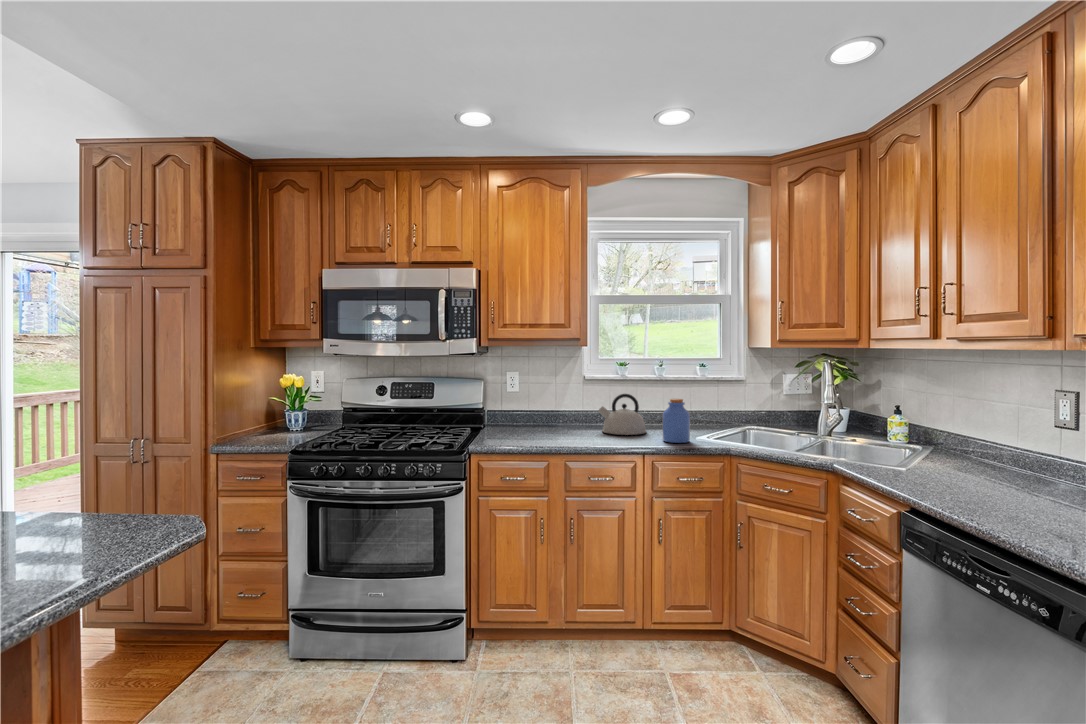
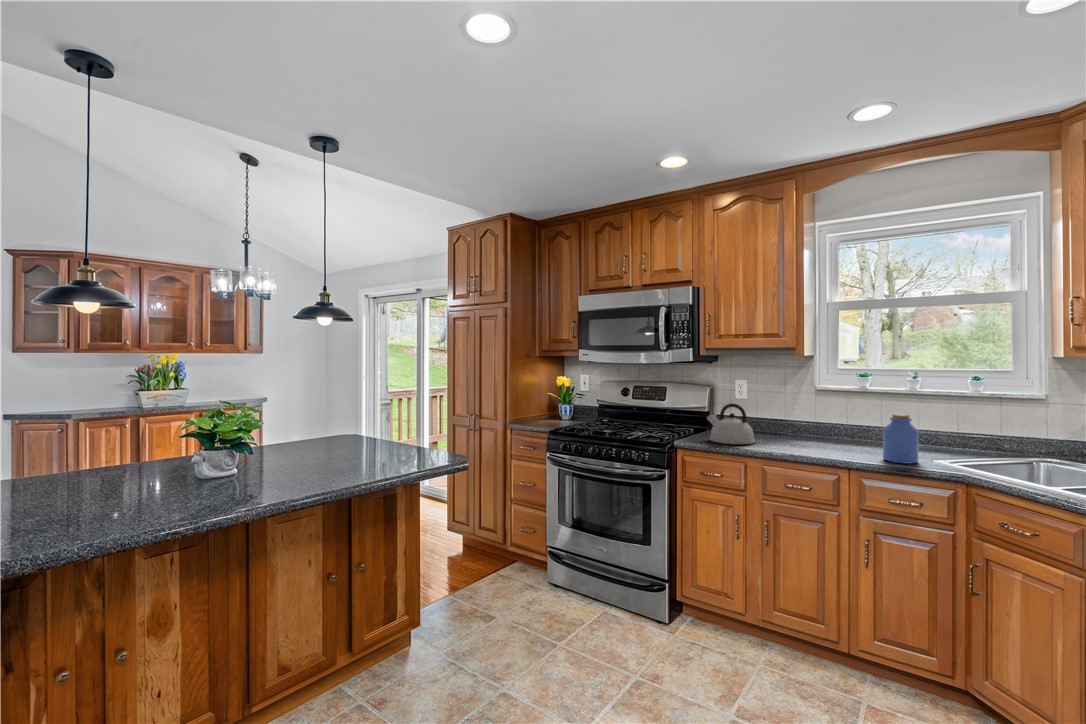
kettle: present [598,394,646,435] -> present [707,403,755,444]

